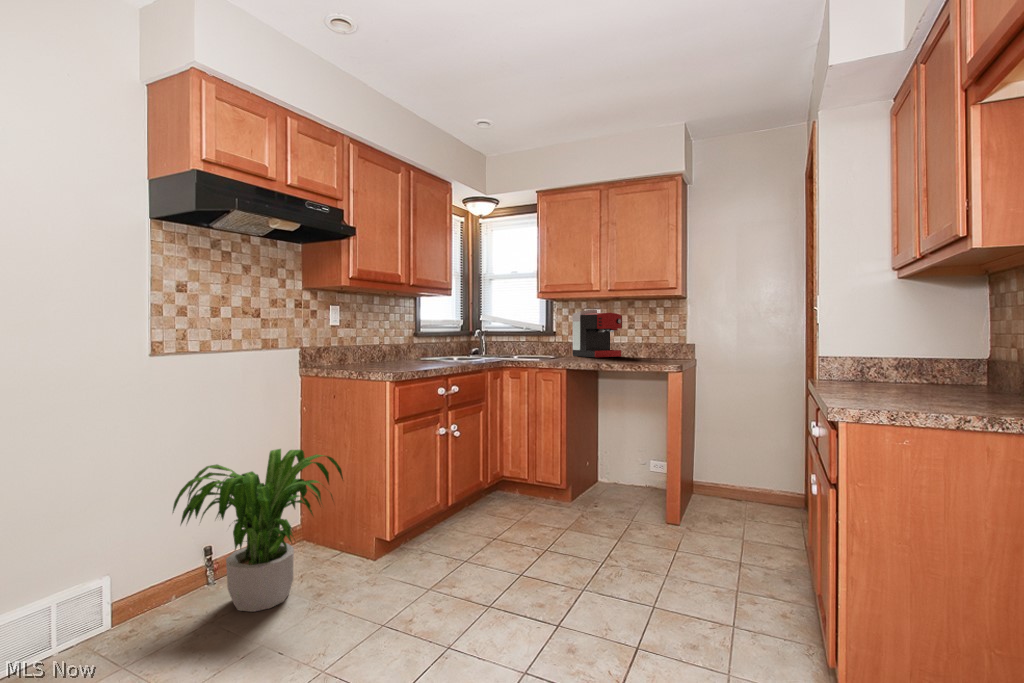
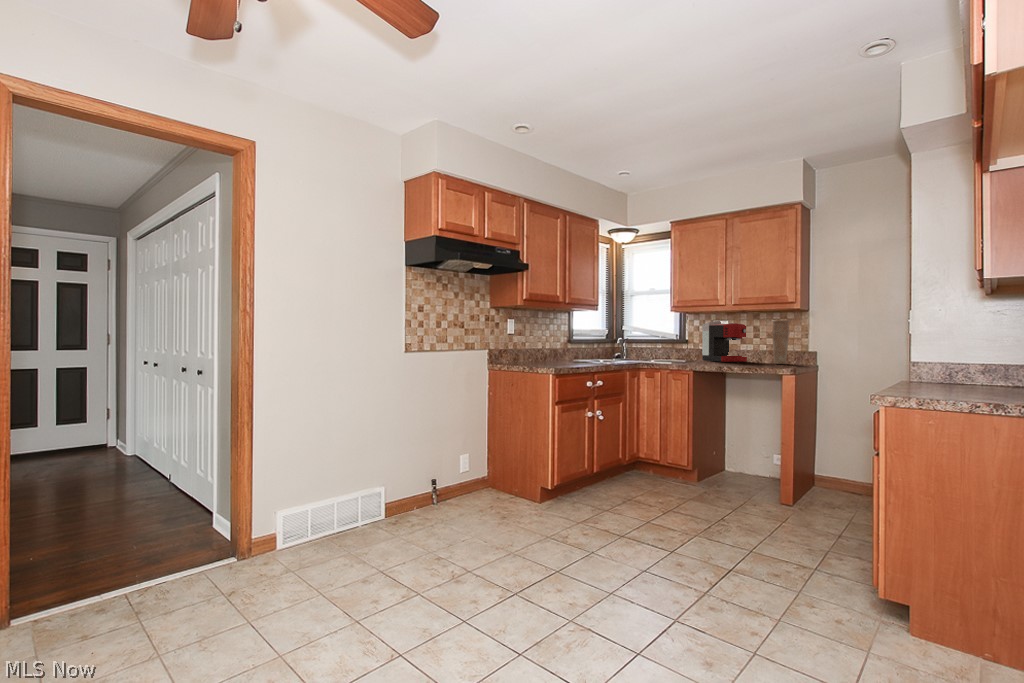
vase: none [648,309,668,359] -> present [772,320,789,364]
potted plant: present [173,449,343,612] -> none [418,418,520,522]

